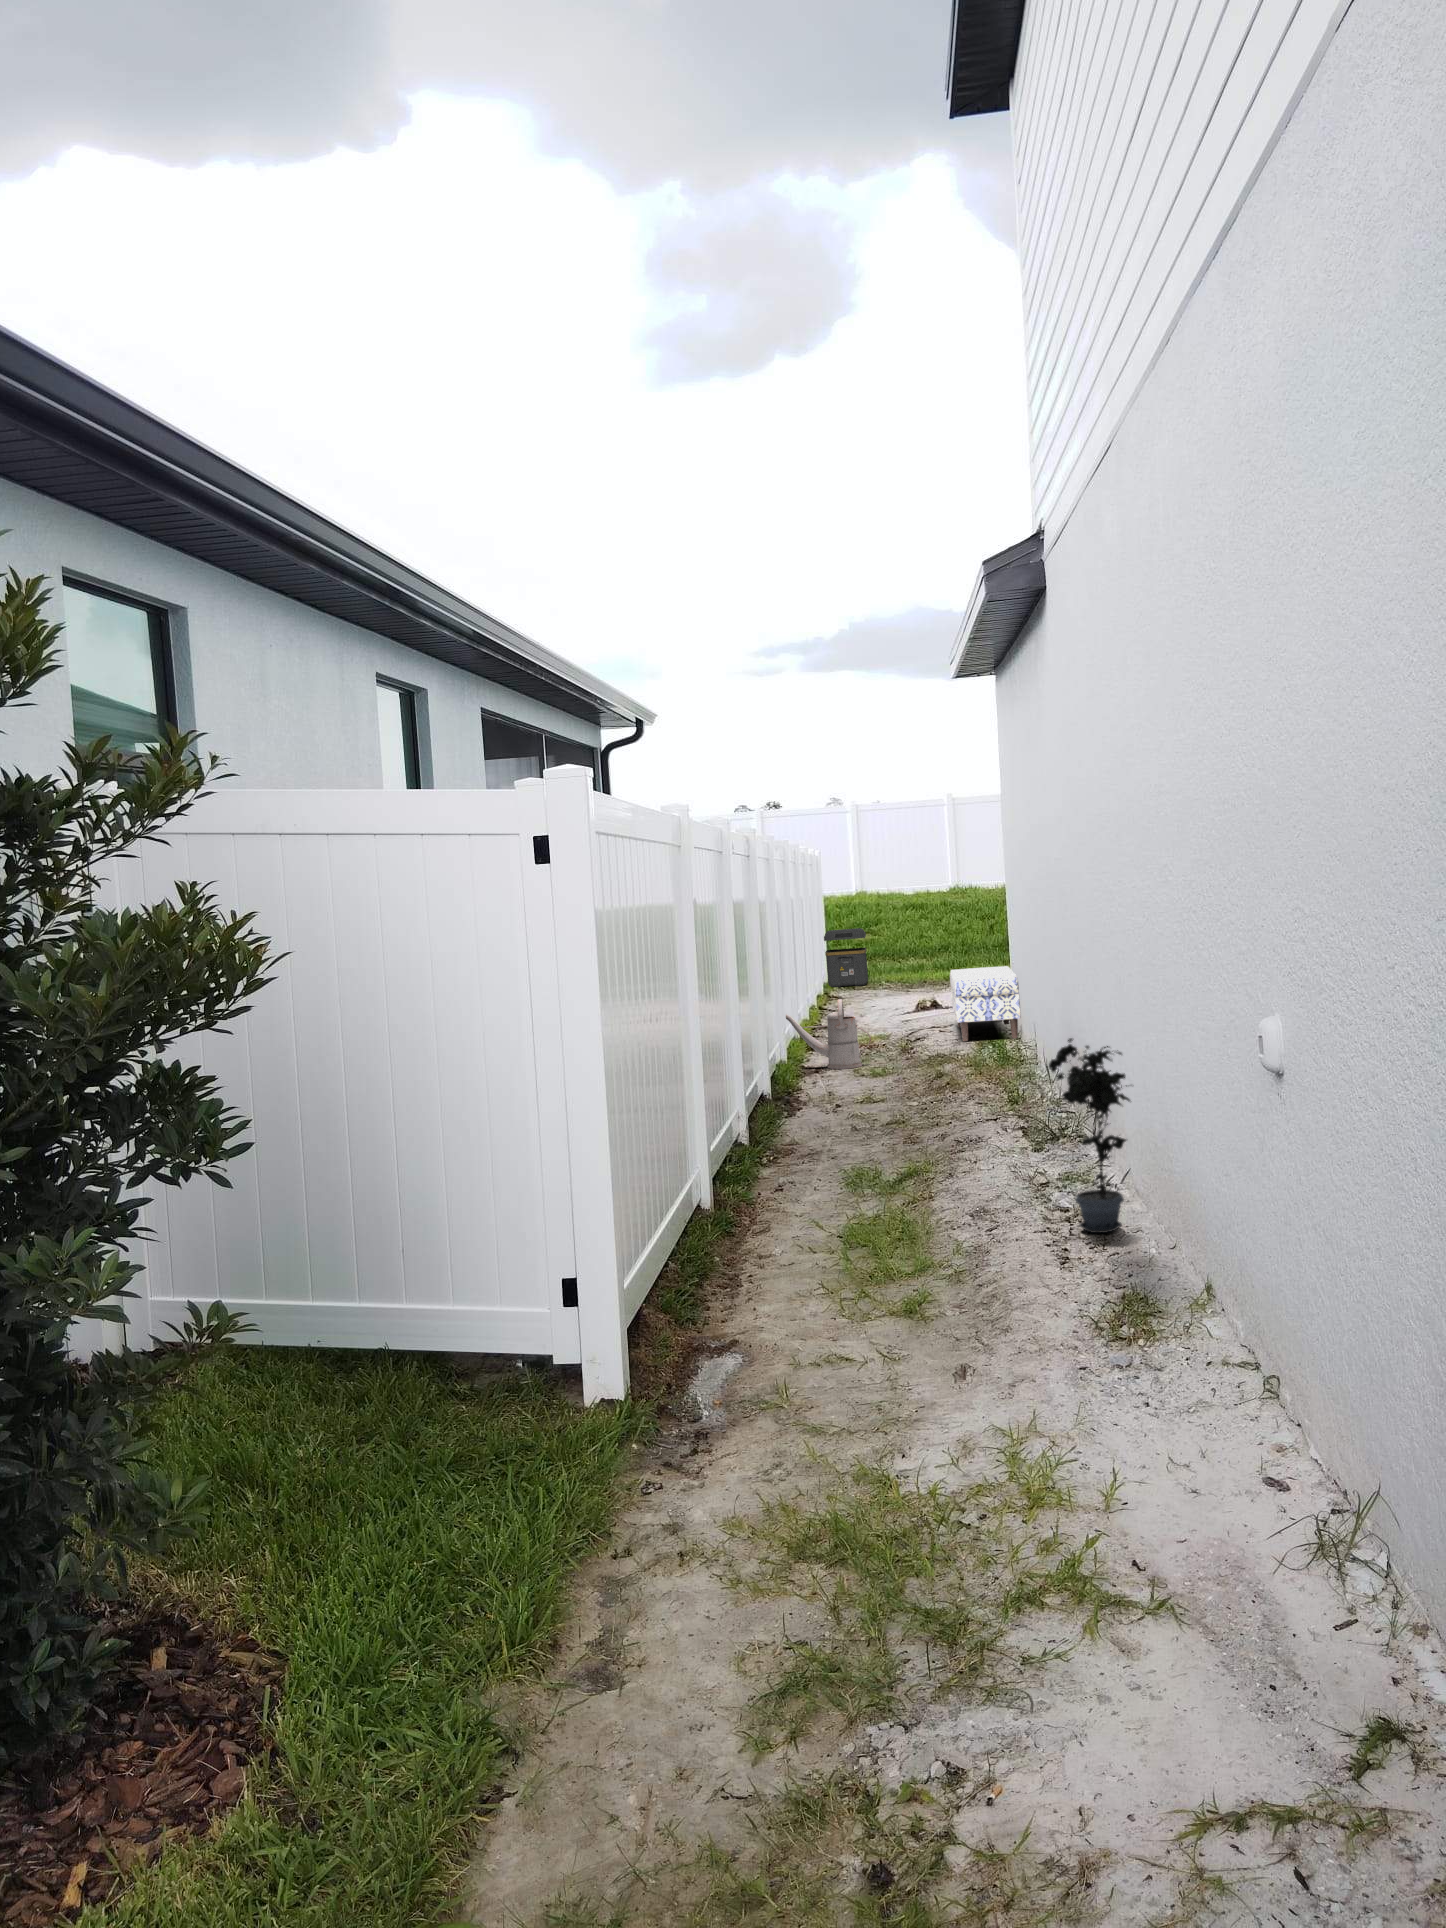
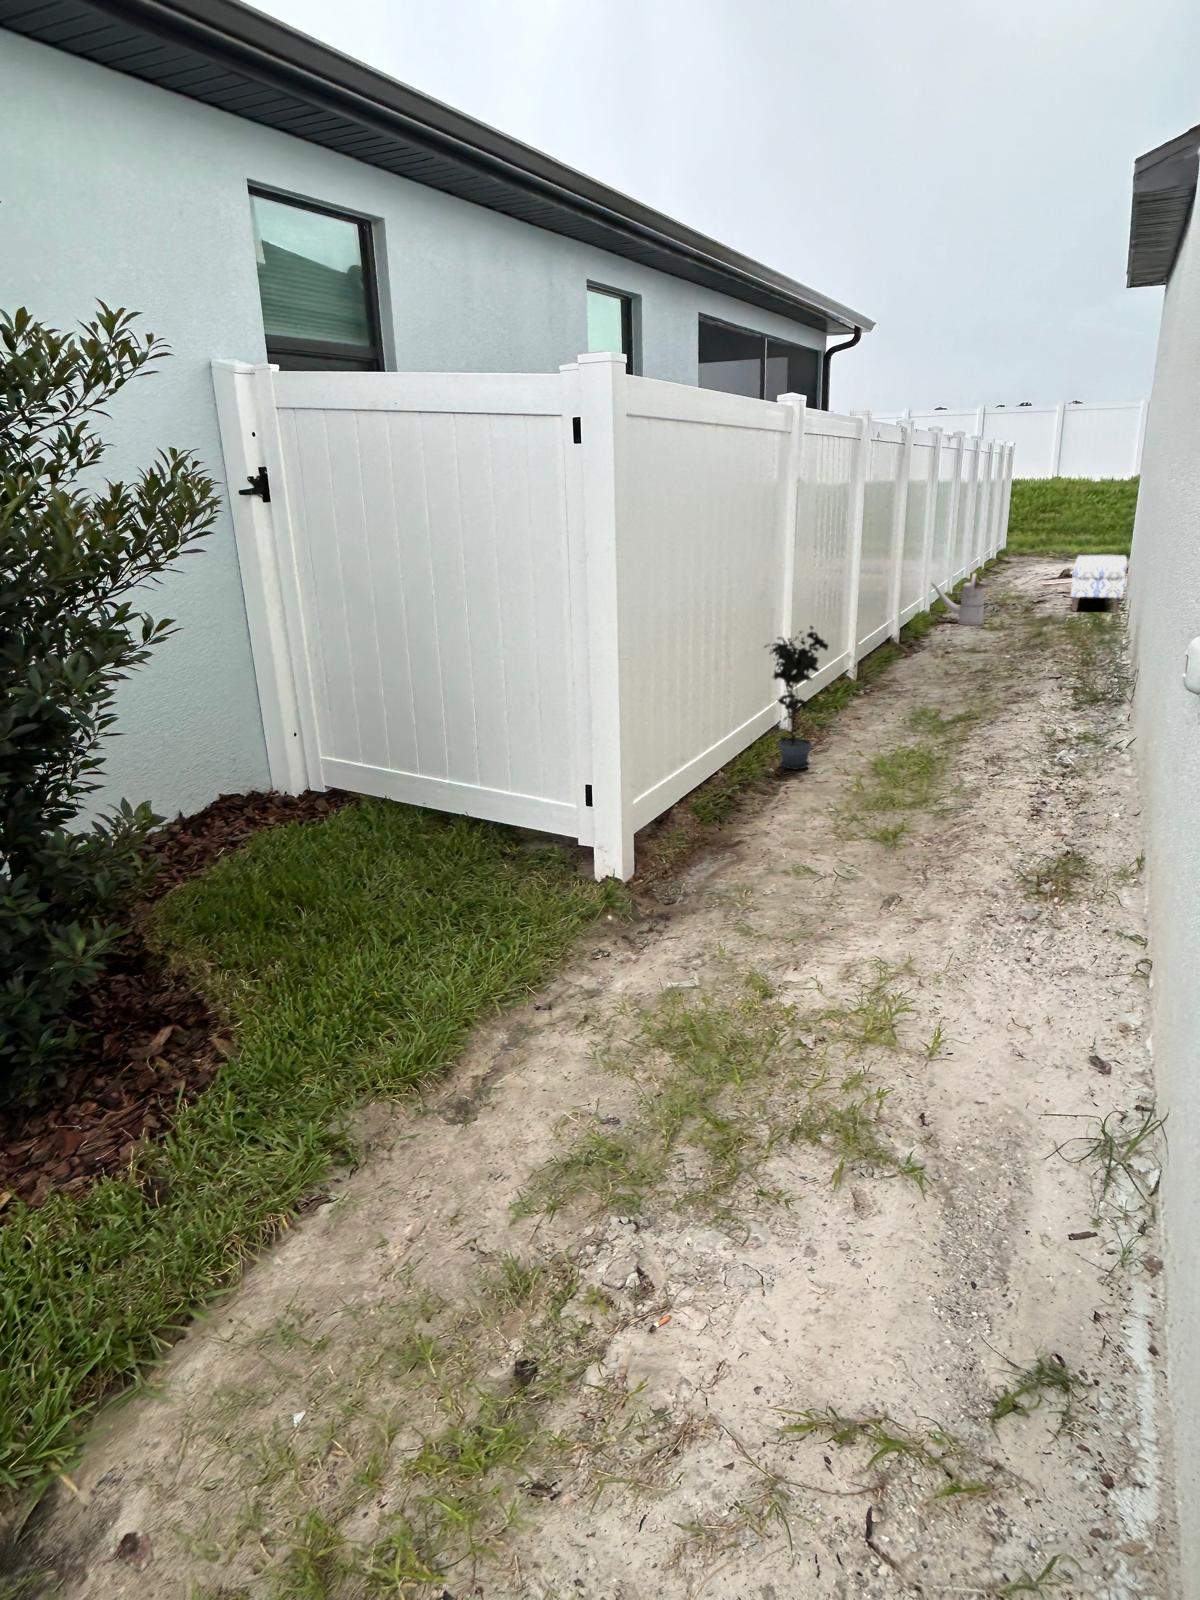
toolbox: present [824,928,868,987] -> none [998,518,1034,561]
potted plant: present [1049,1038,1130,1233] -> present [765,626,828,769]

